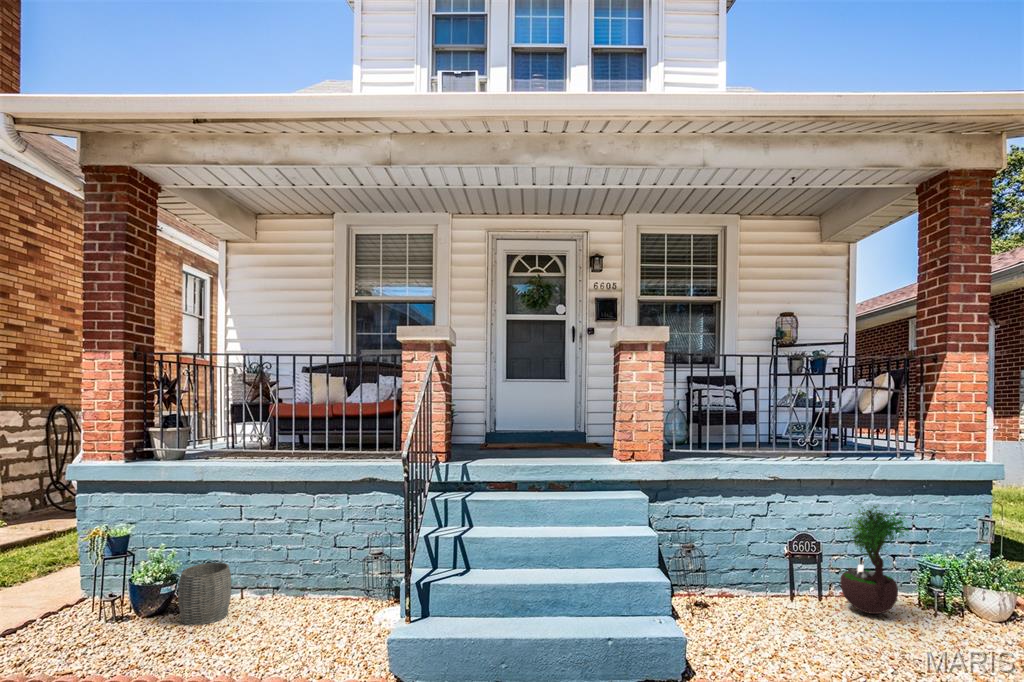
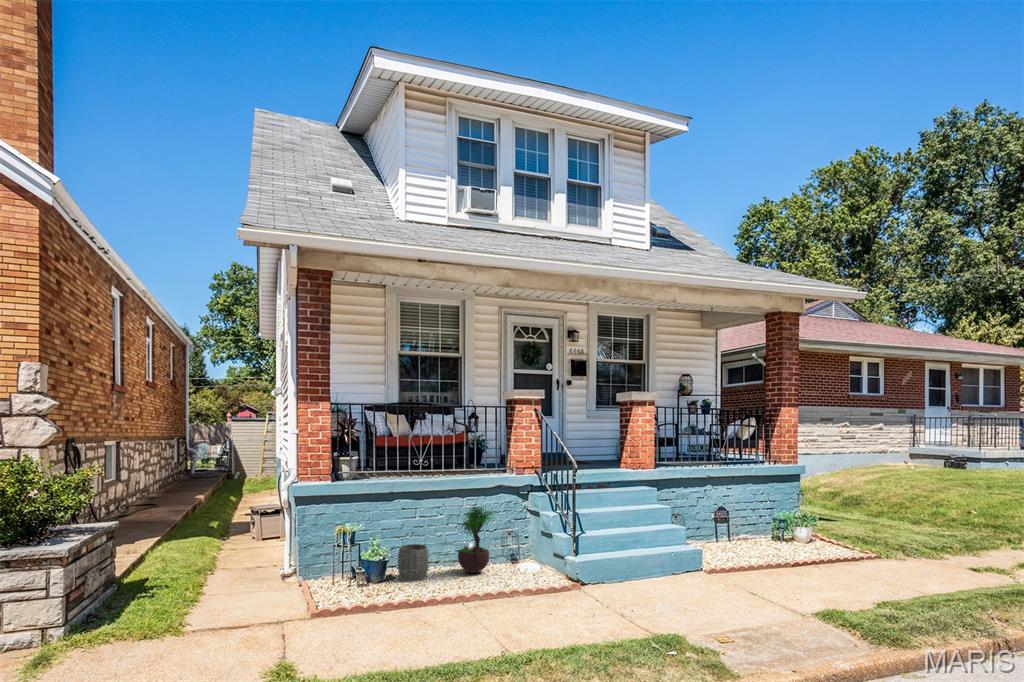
potted tree: present [840,506,909,614] -> present [458,504,495,573]

